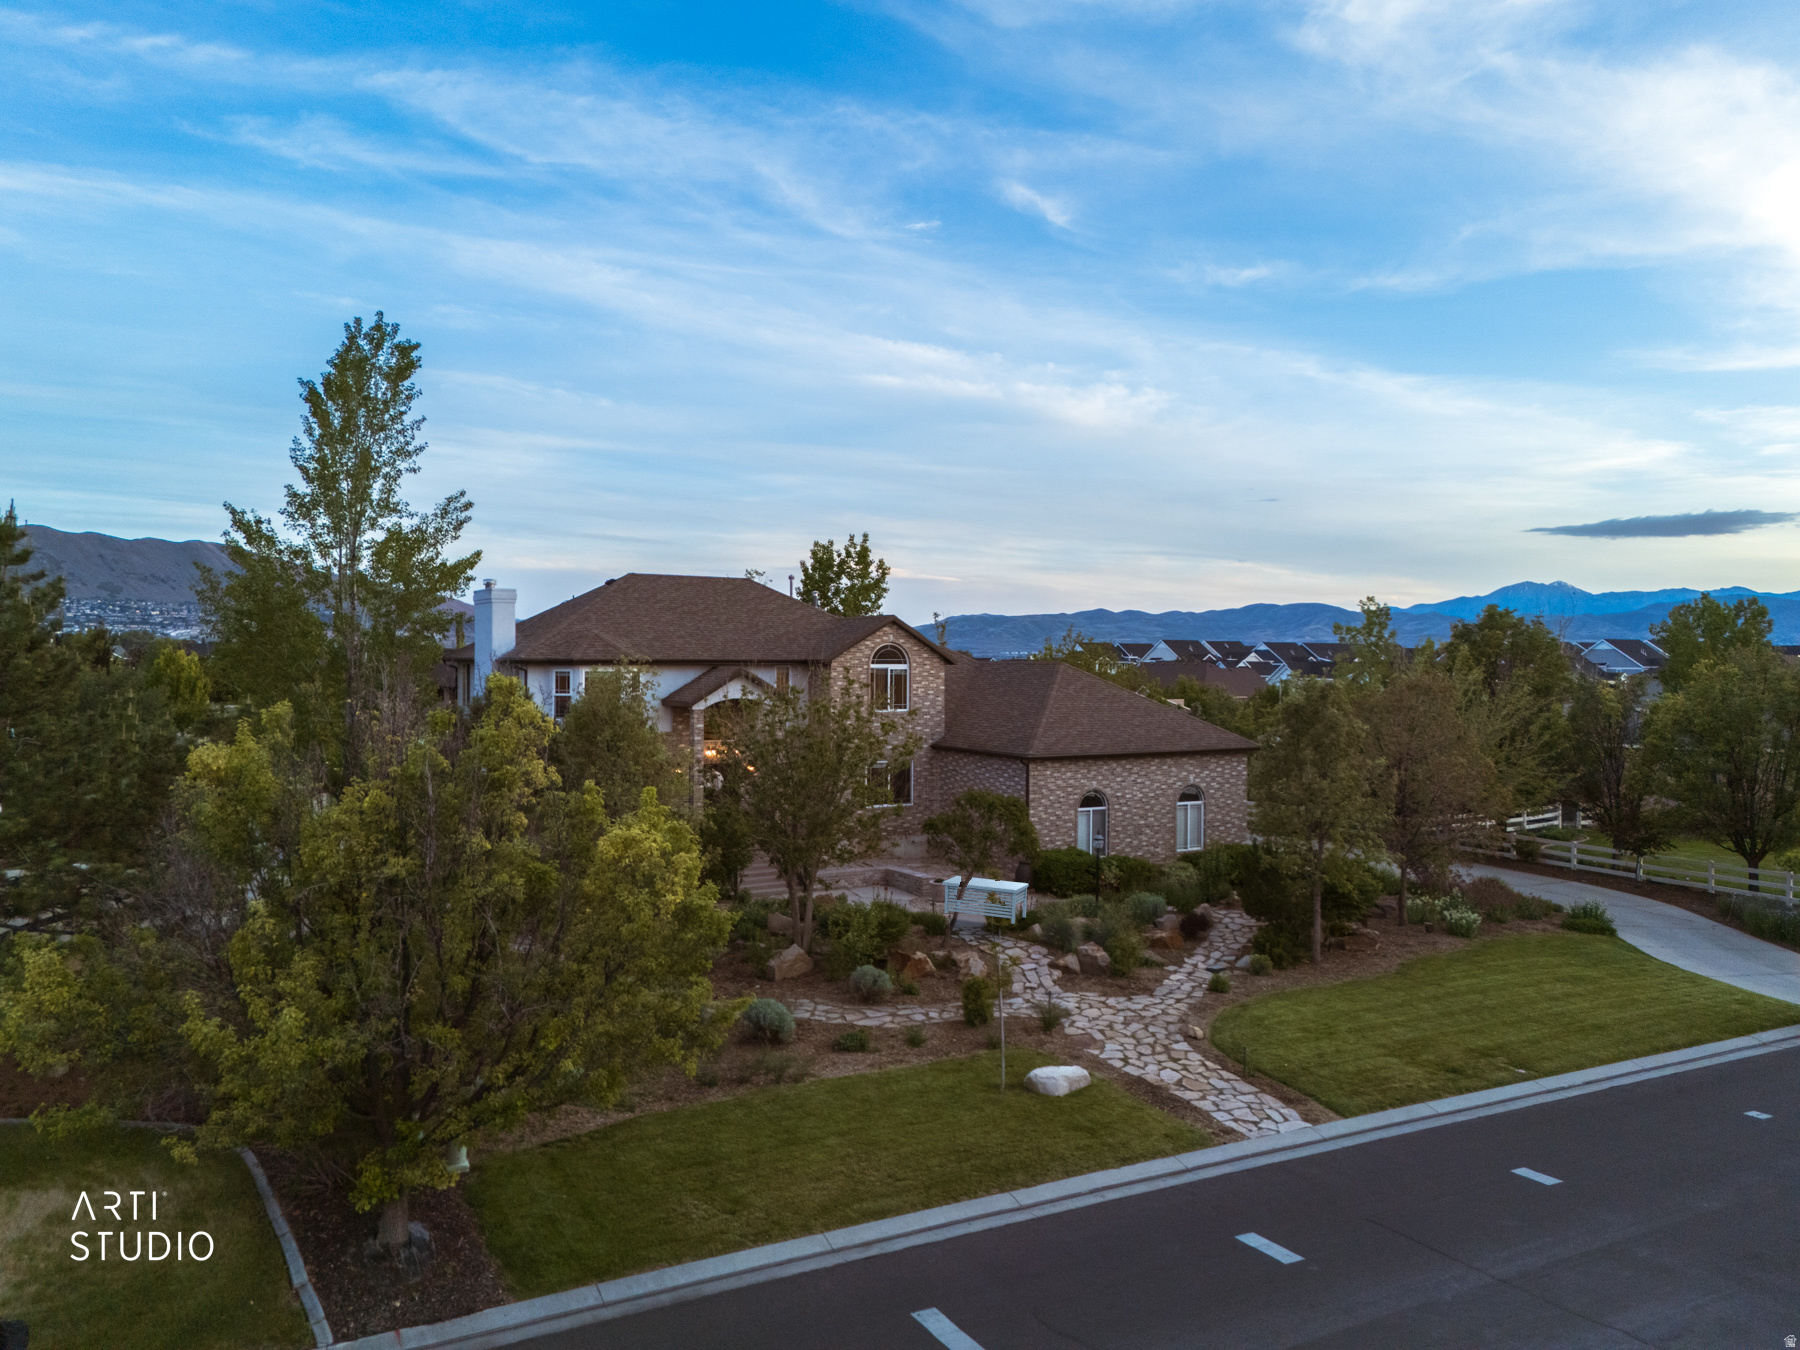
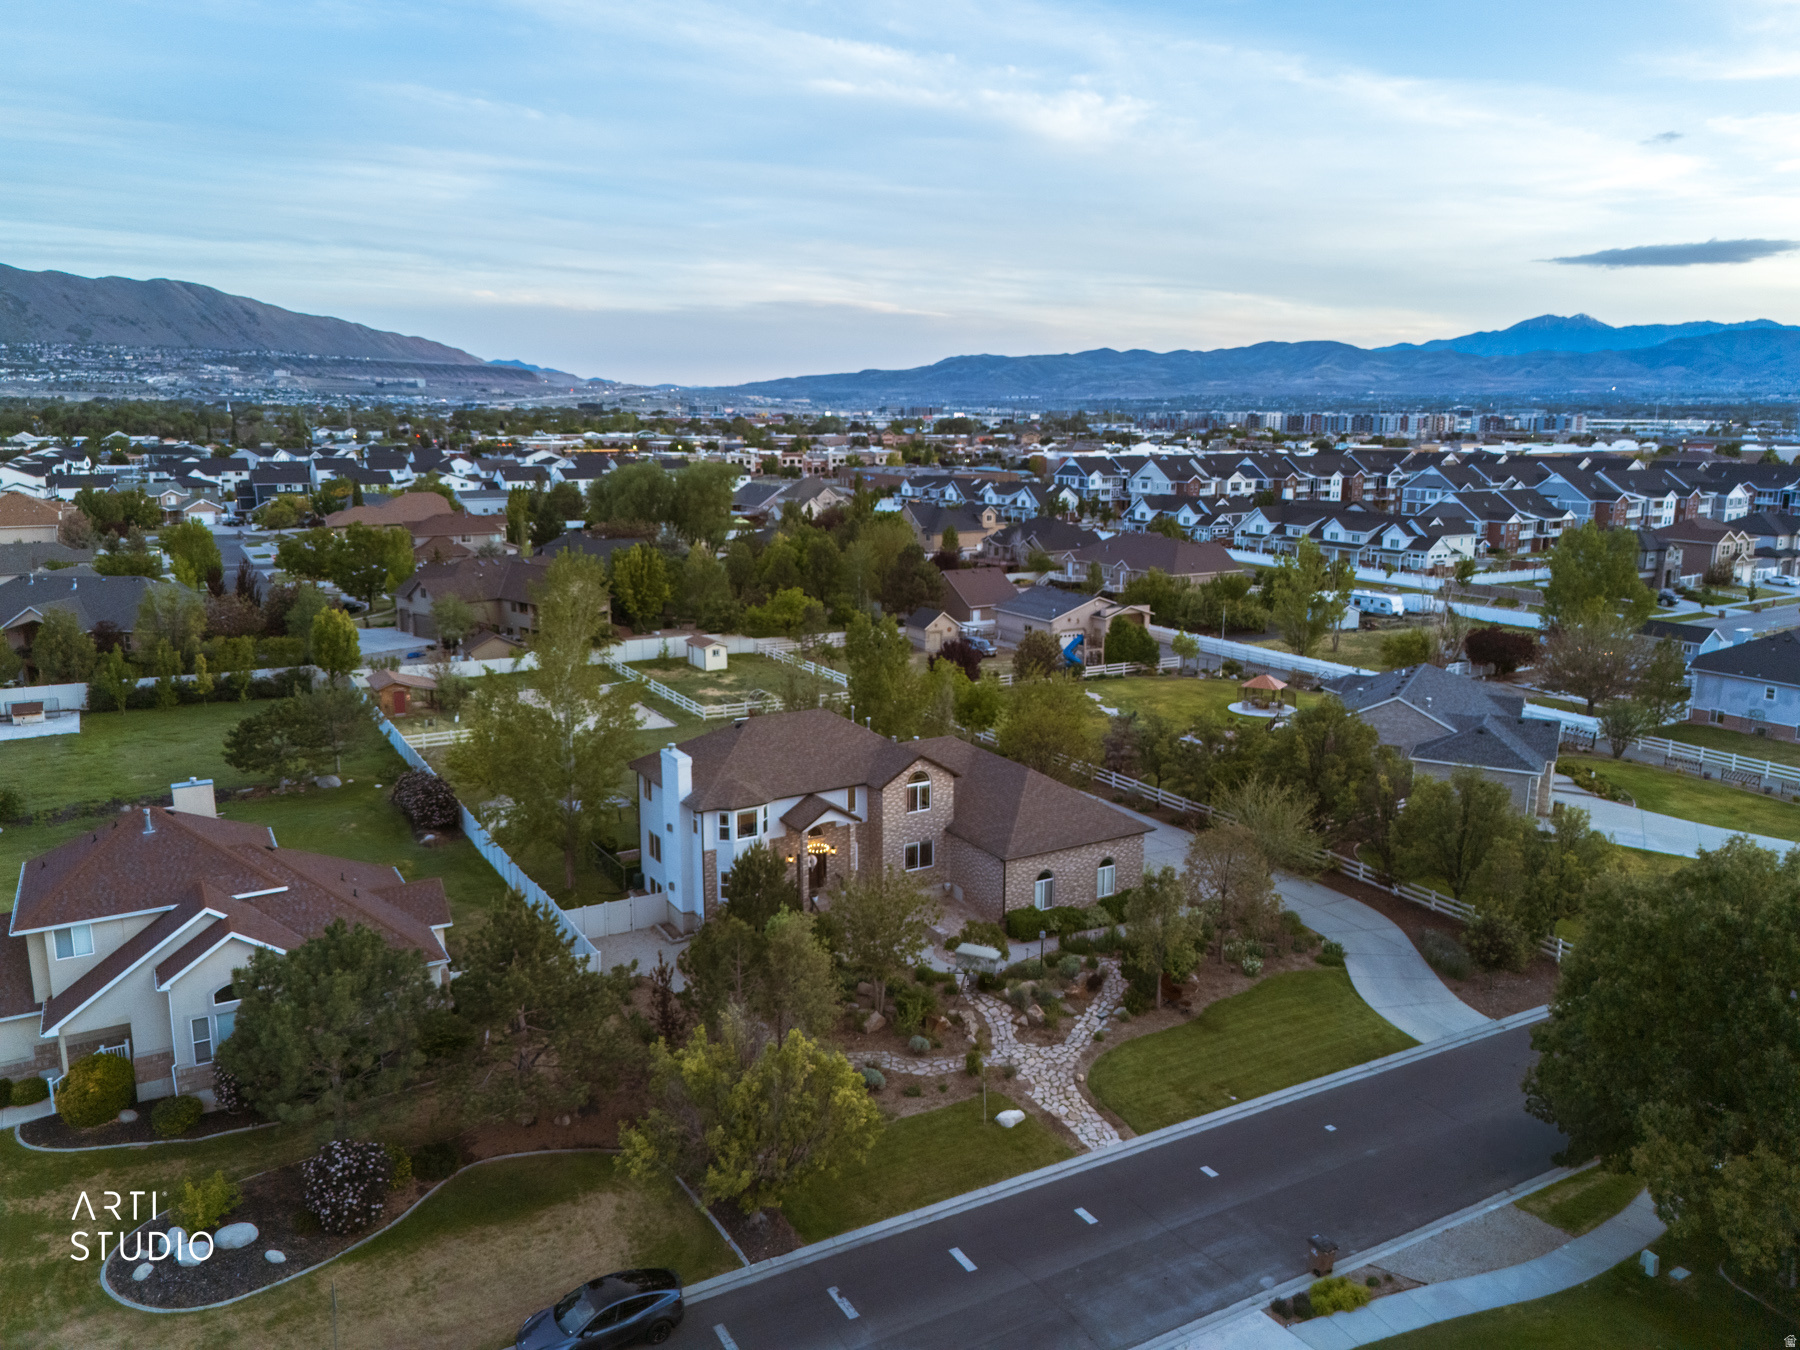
lounge chair: none [1314,902,1380,971] -> present [1160,973,1192,1011]

